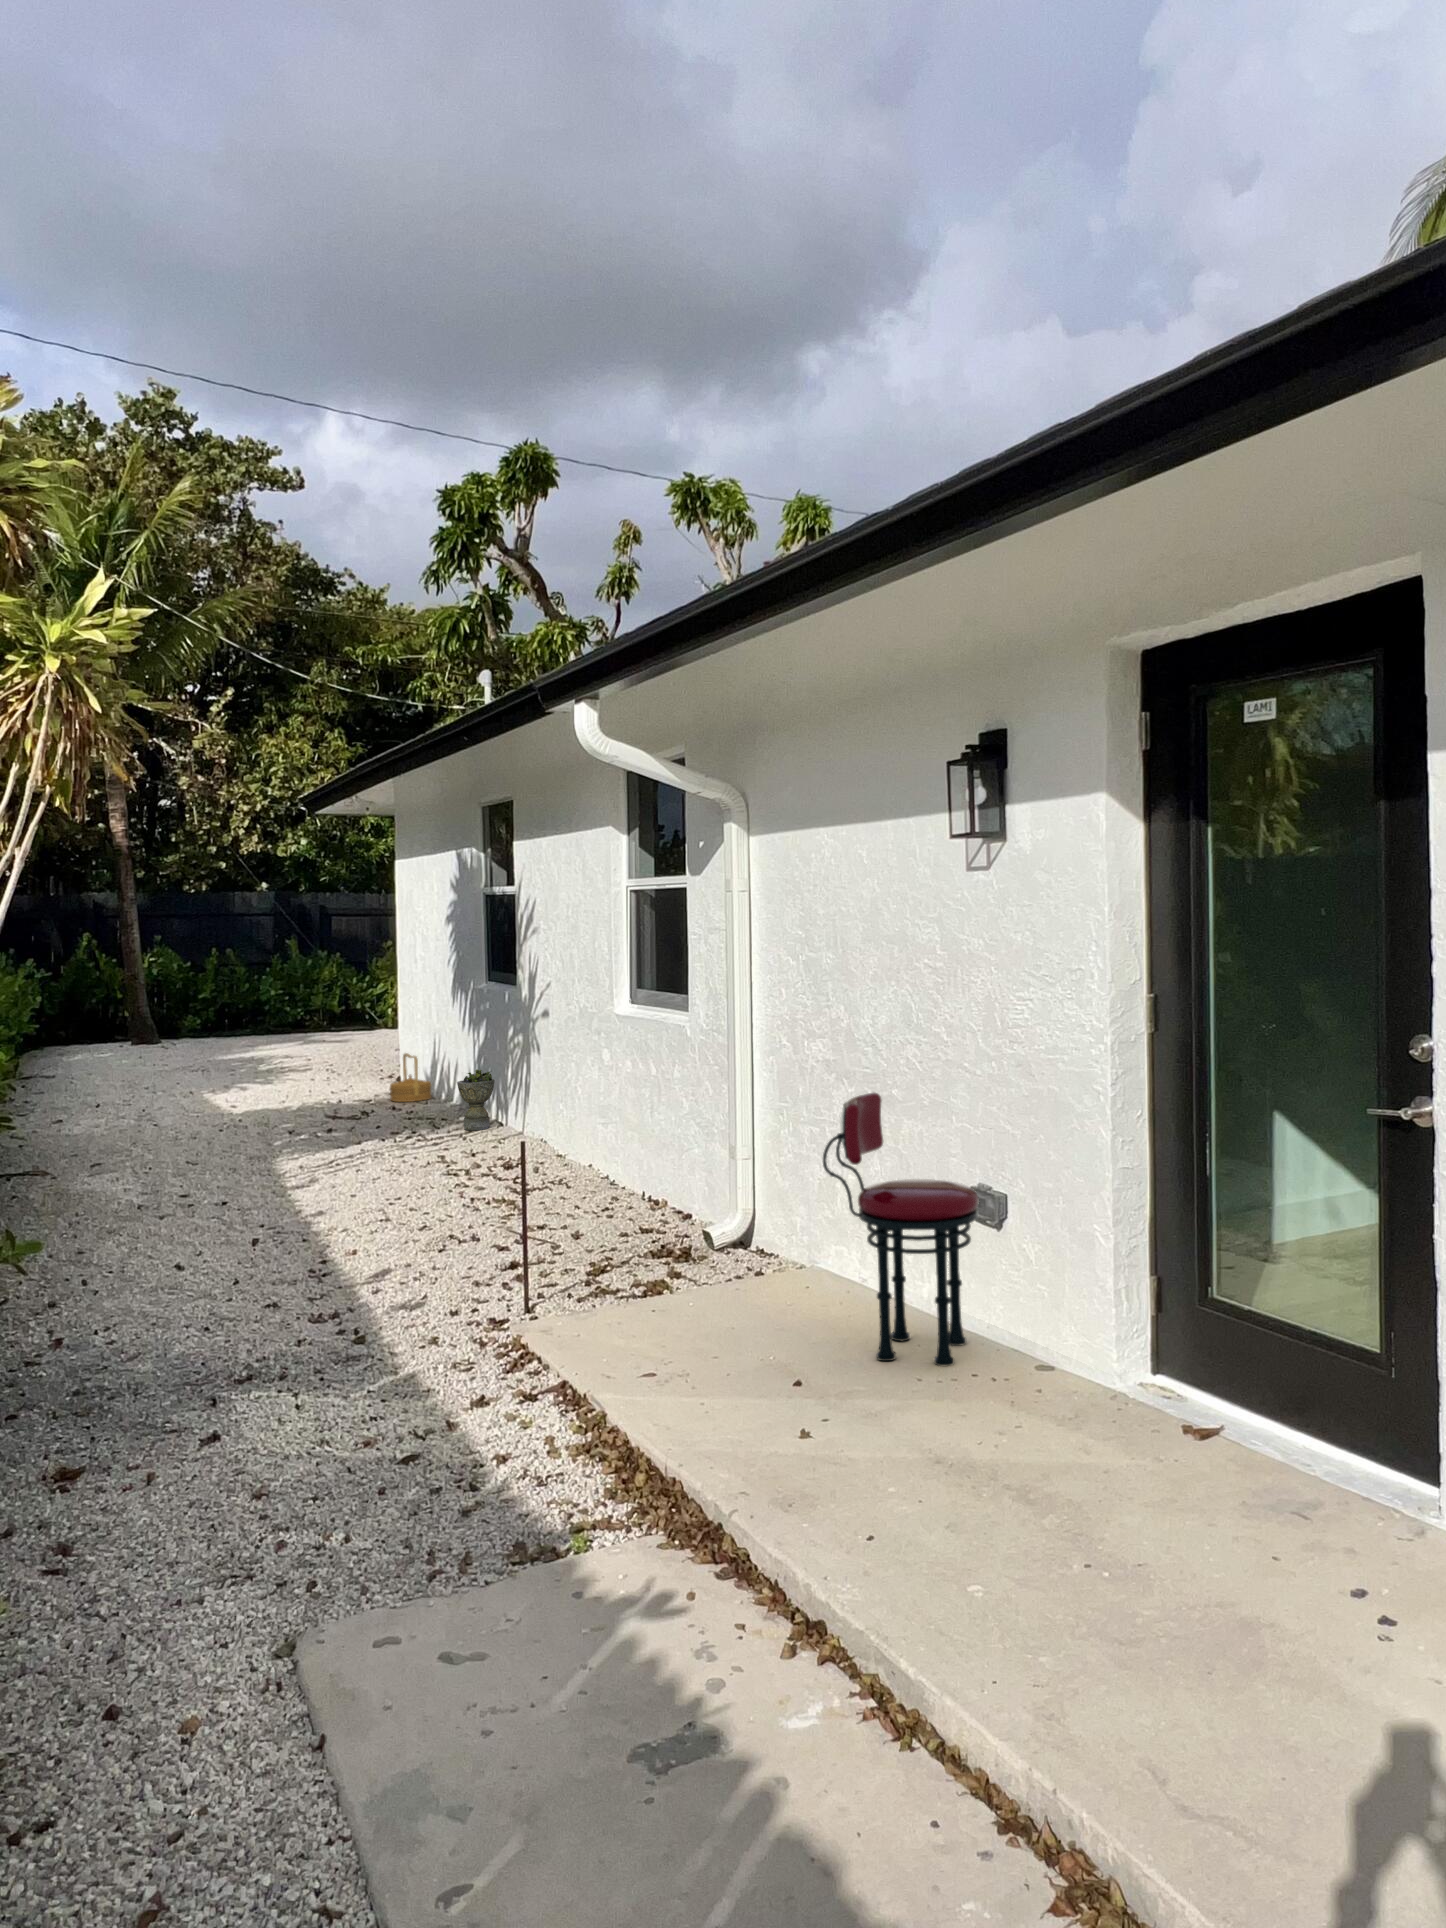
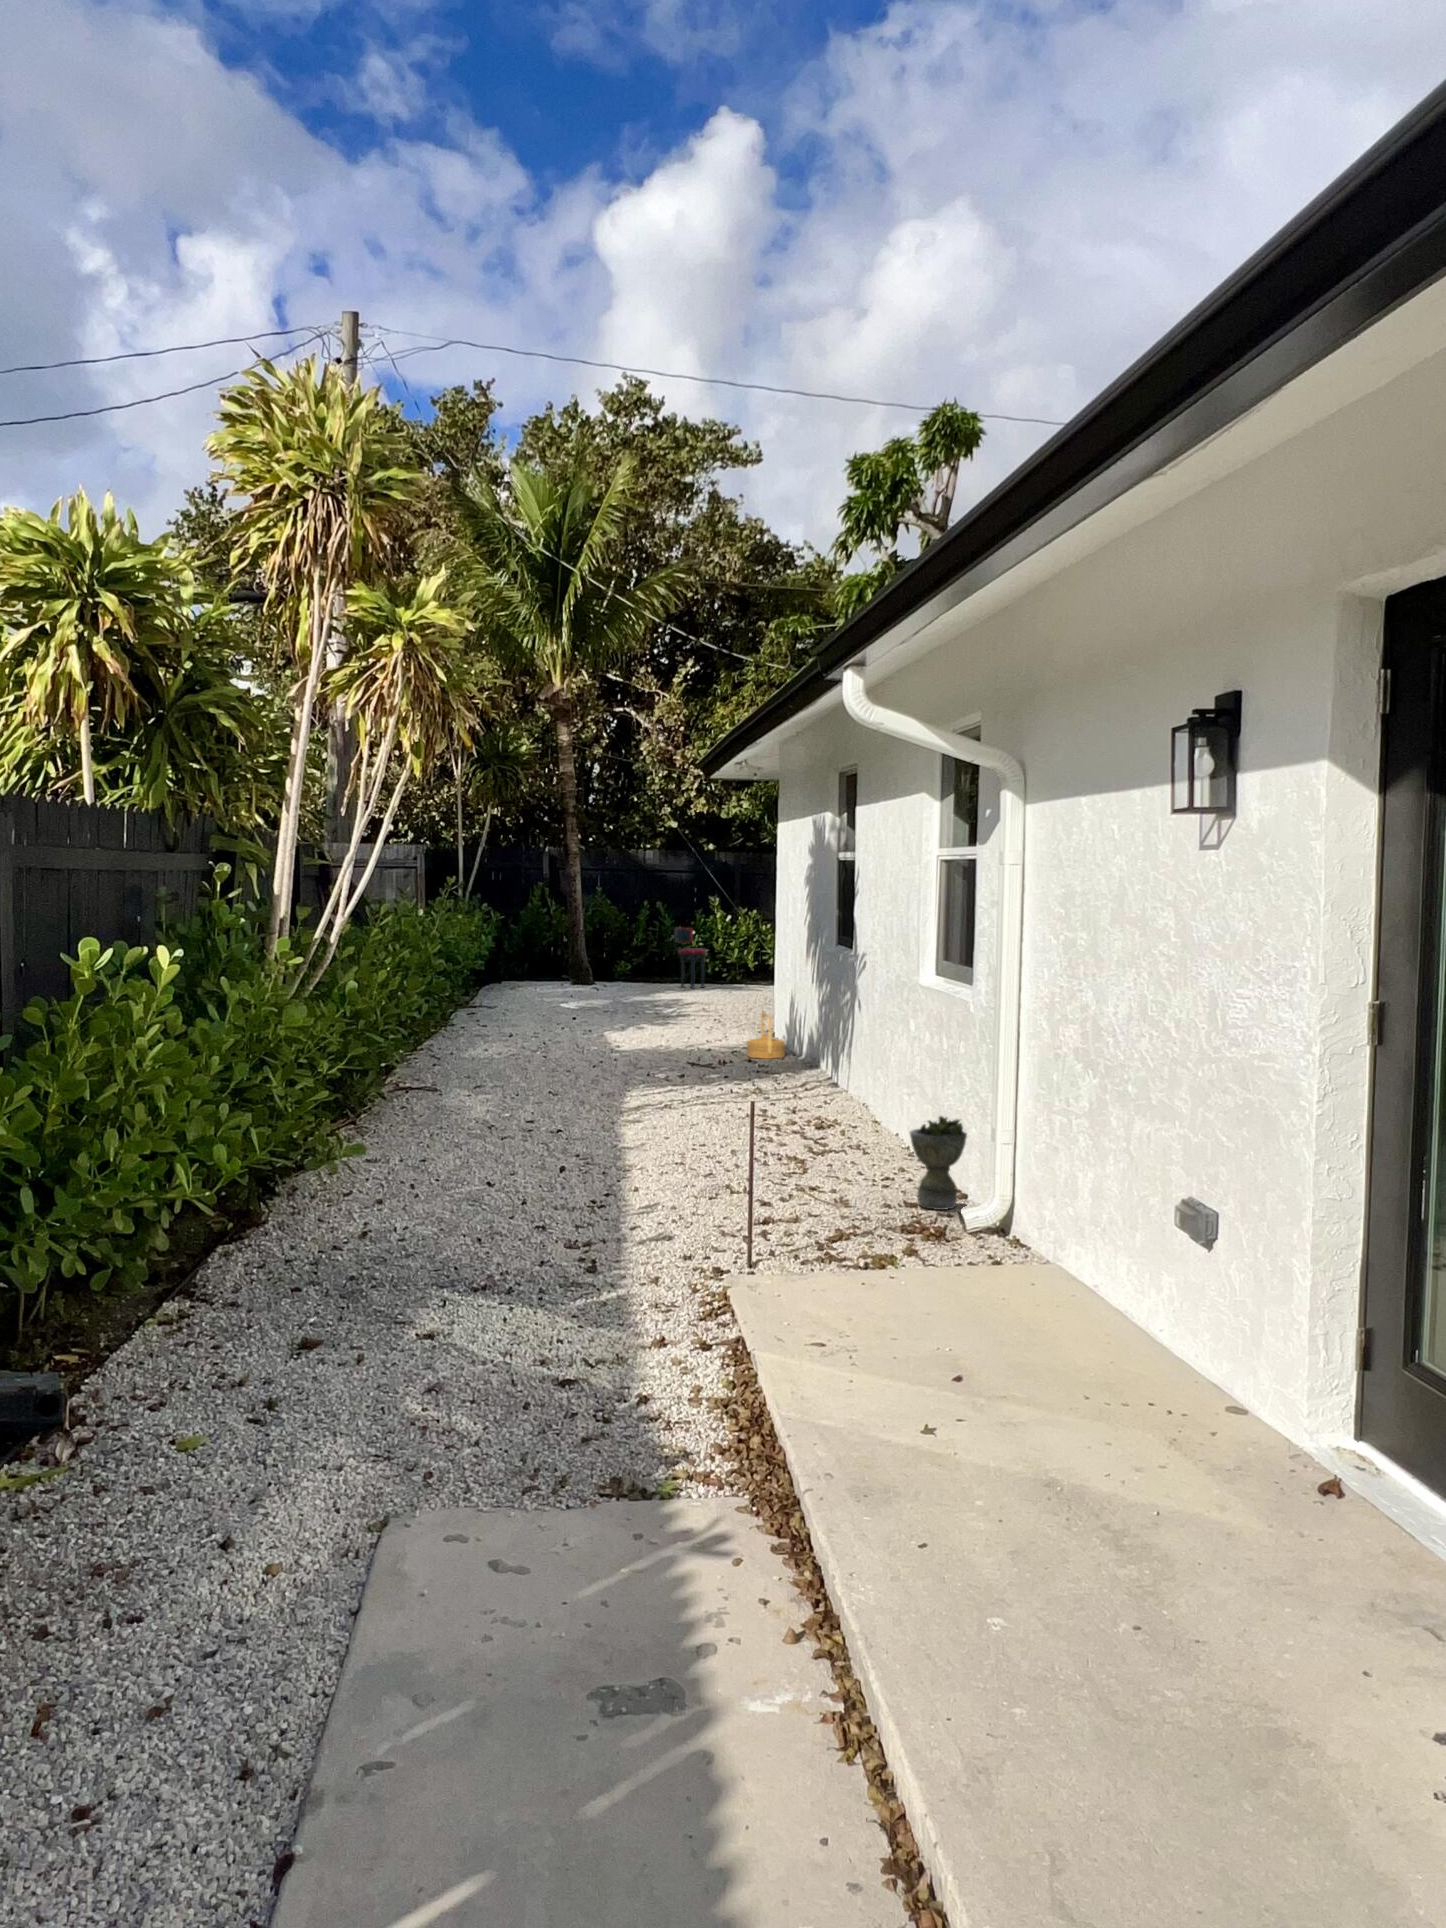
planter: present [457,1069,495,1130] -> present [910,1116,967,1210]
stool: present [823,1093,979,1366] -> present [674,928,707,988]

